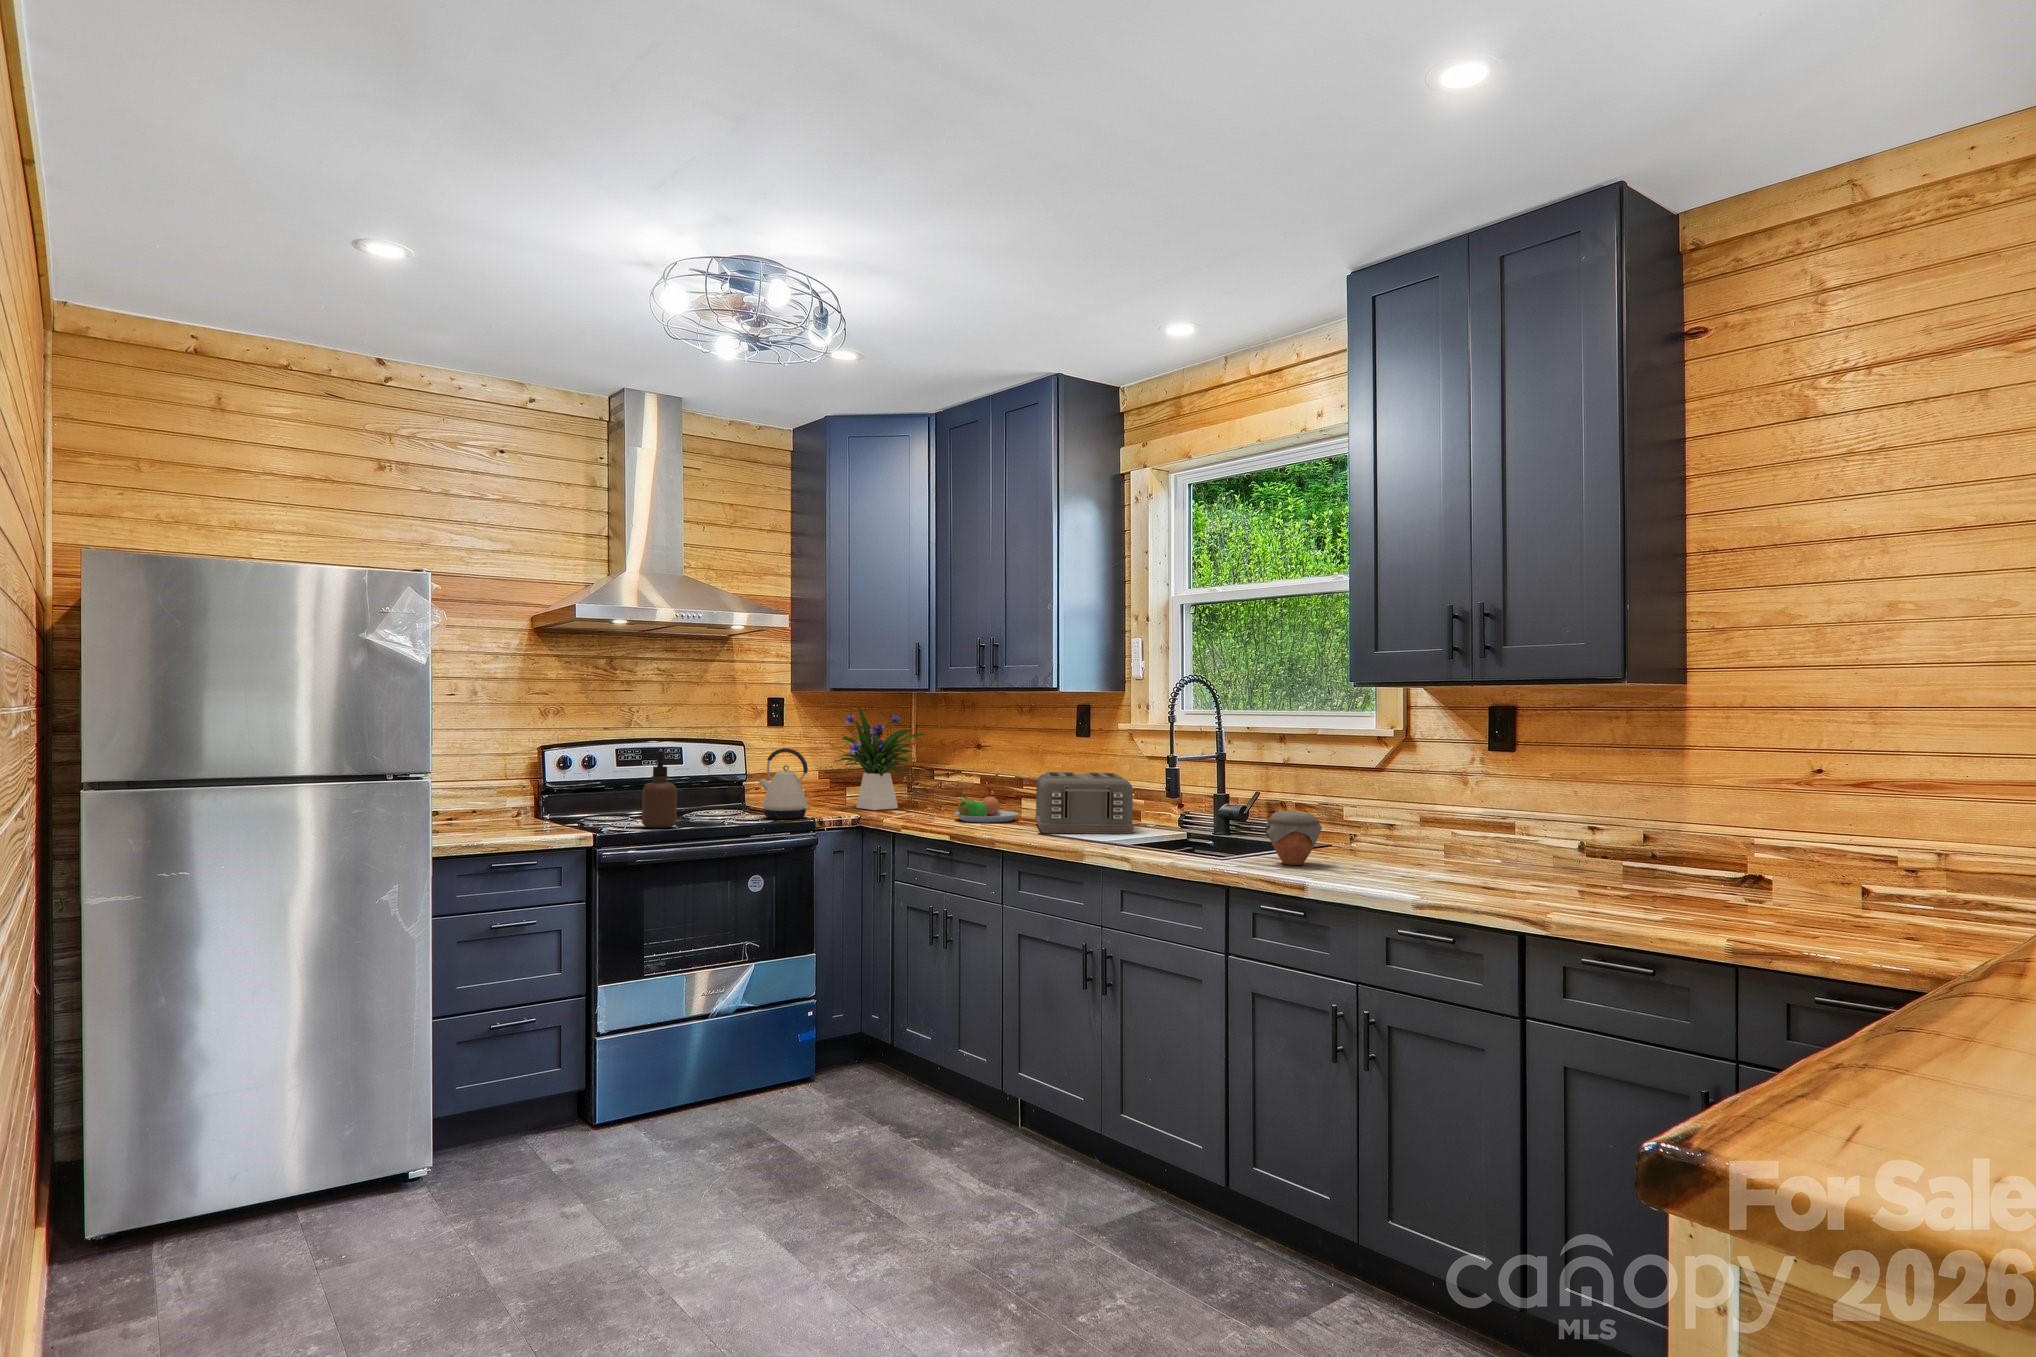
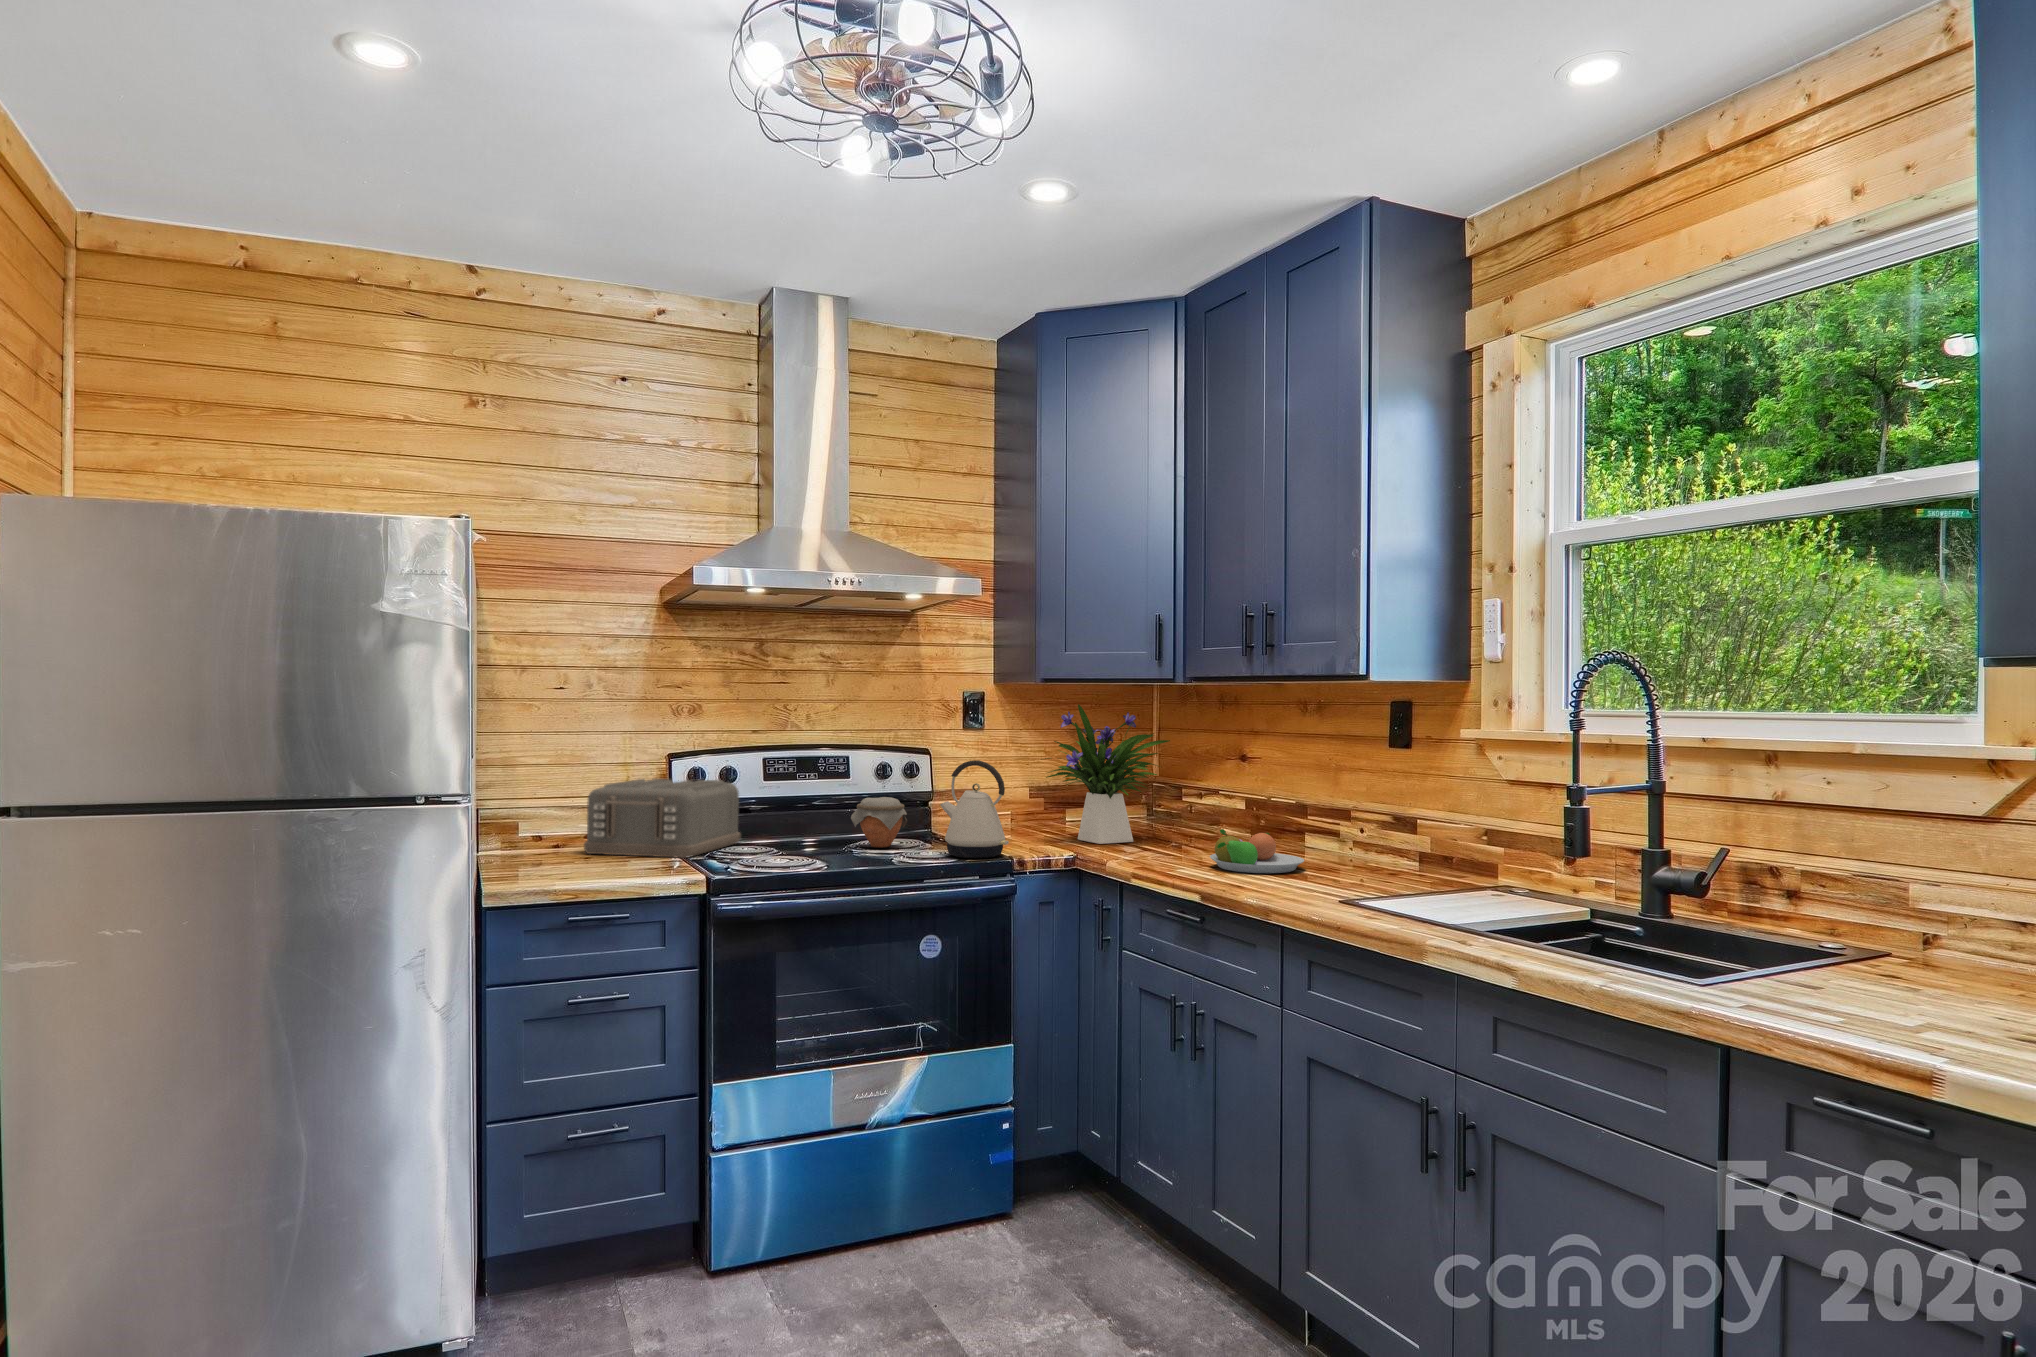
soap dispenser: present [642,751,677,828] -> none [776,764,822,871]
toaster: present [1035,772,1134,834] -> present [584,779,741,858]
jar: present [1265,811,1322,865] -> present [851,797,907,848]

